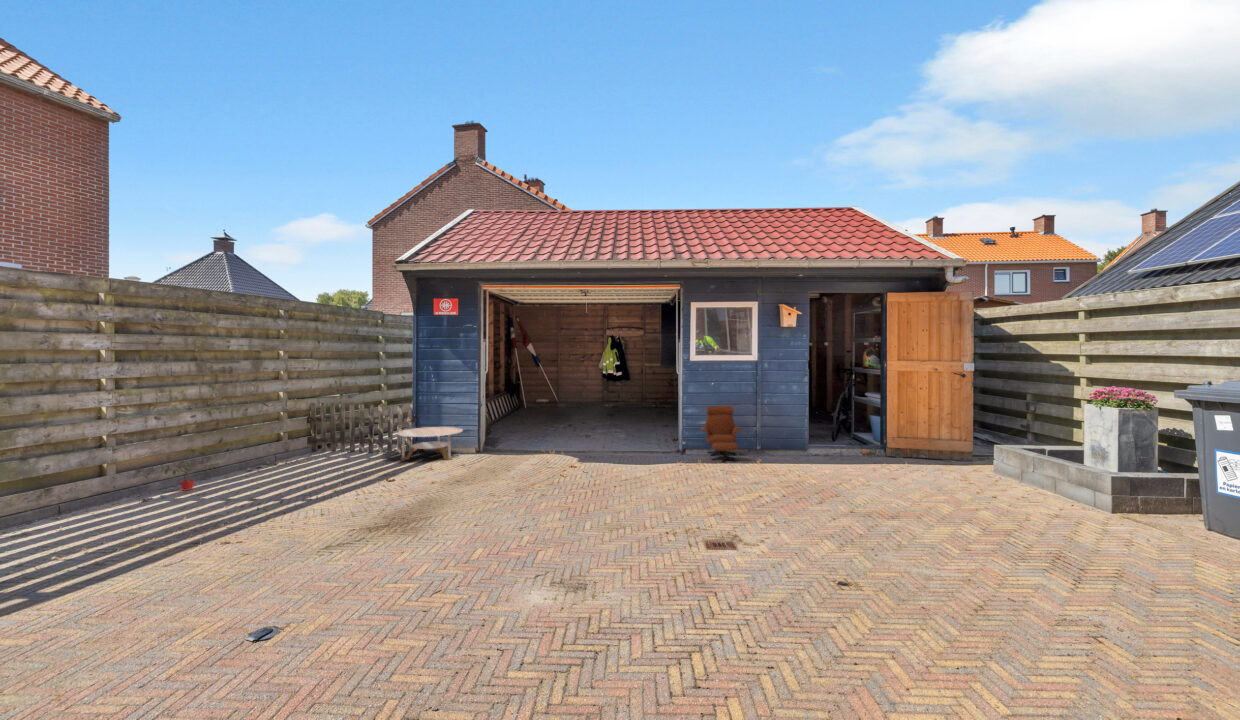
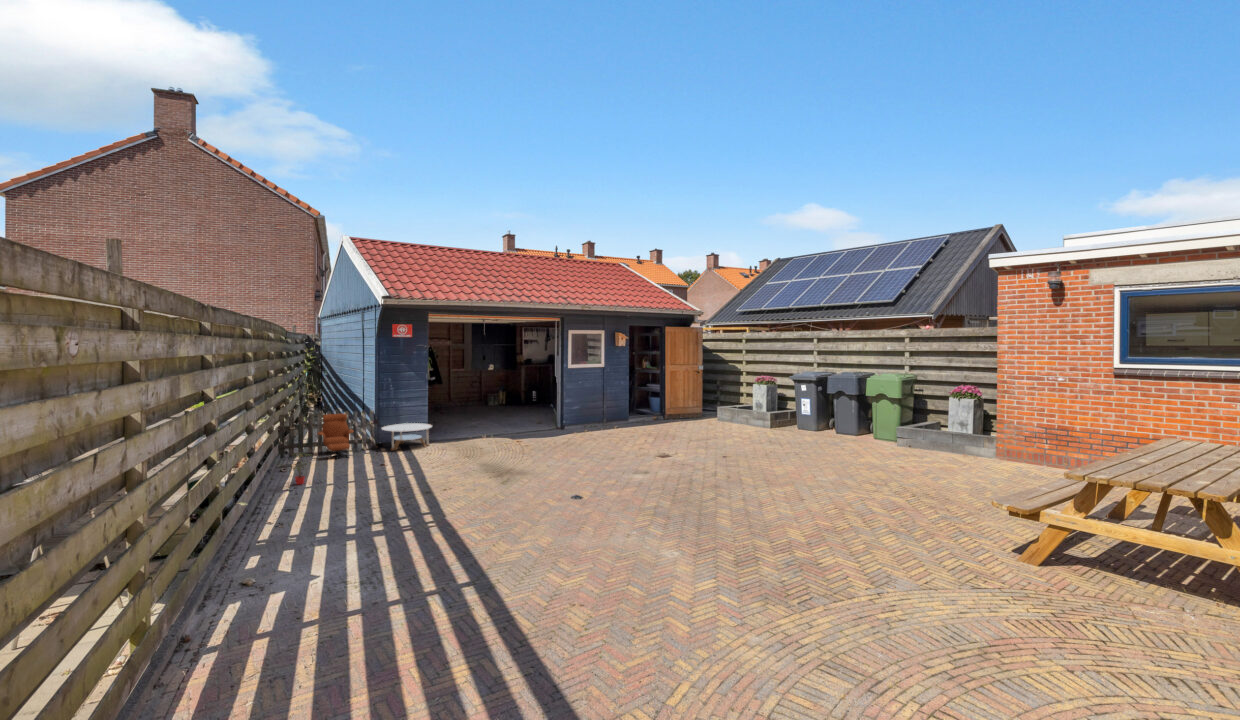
lounge chair: present [700,406,741,462] -> present [318,414,353,459]

